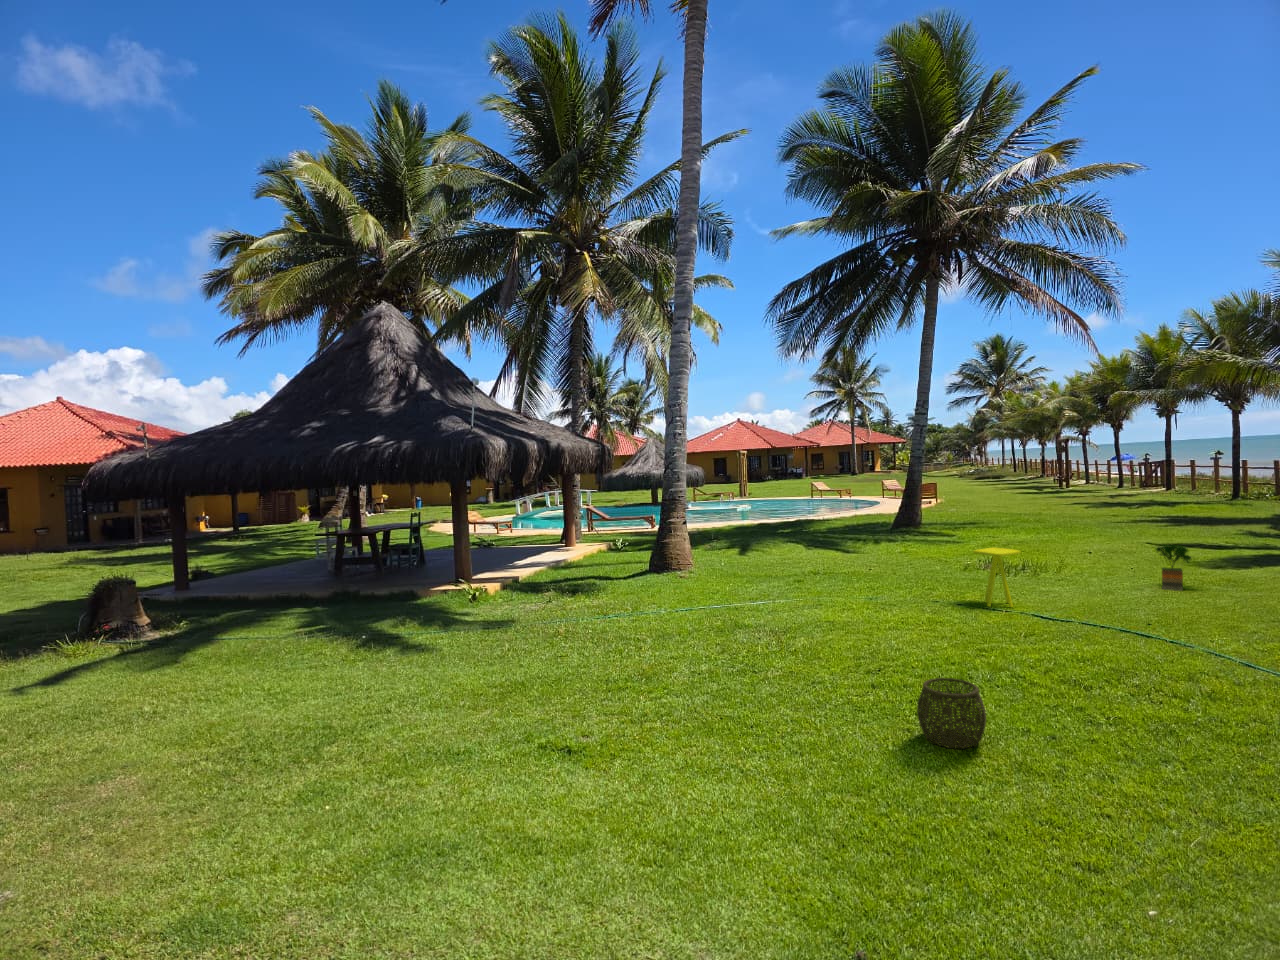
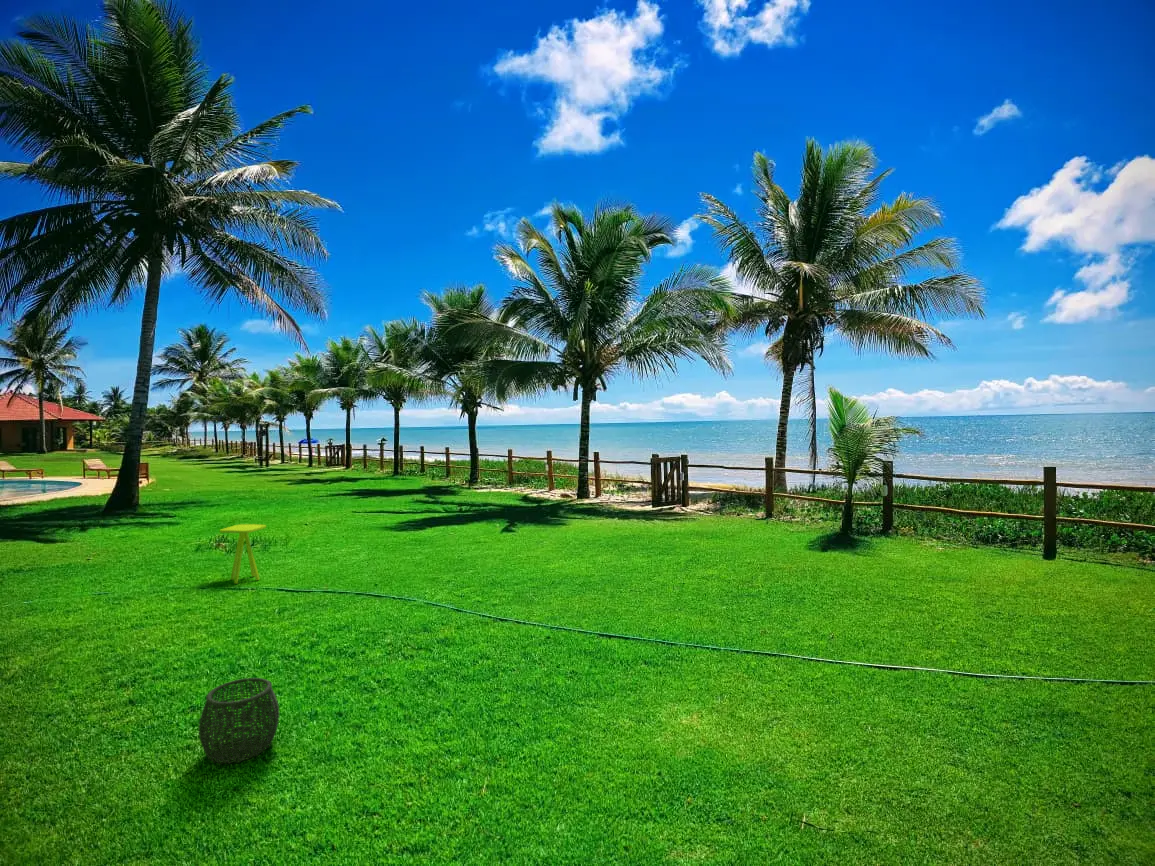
potted tree: present [1156,545,1191,591] -> none [362,506,387,543]

